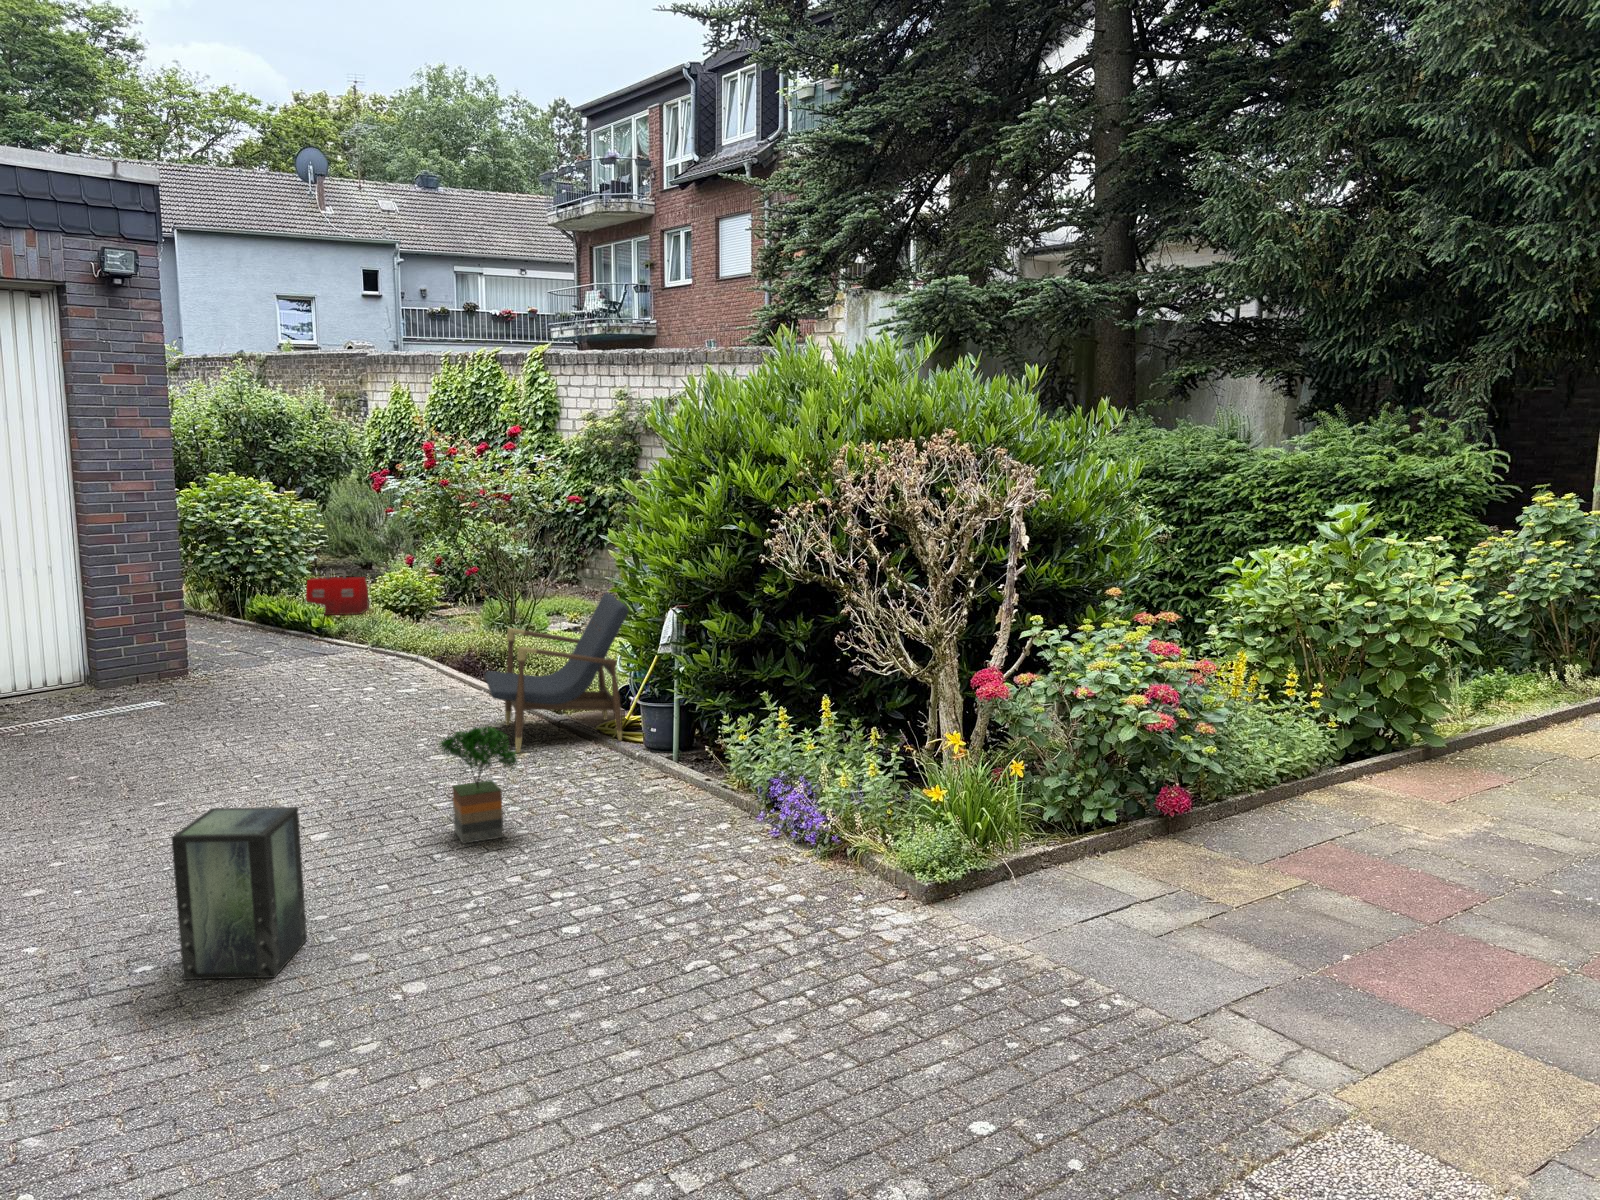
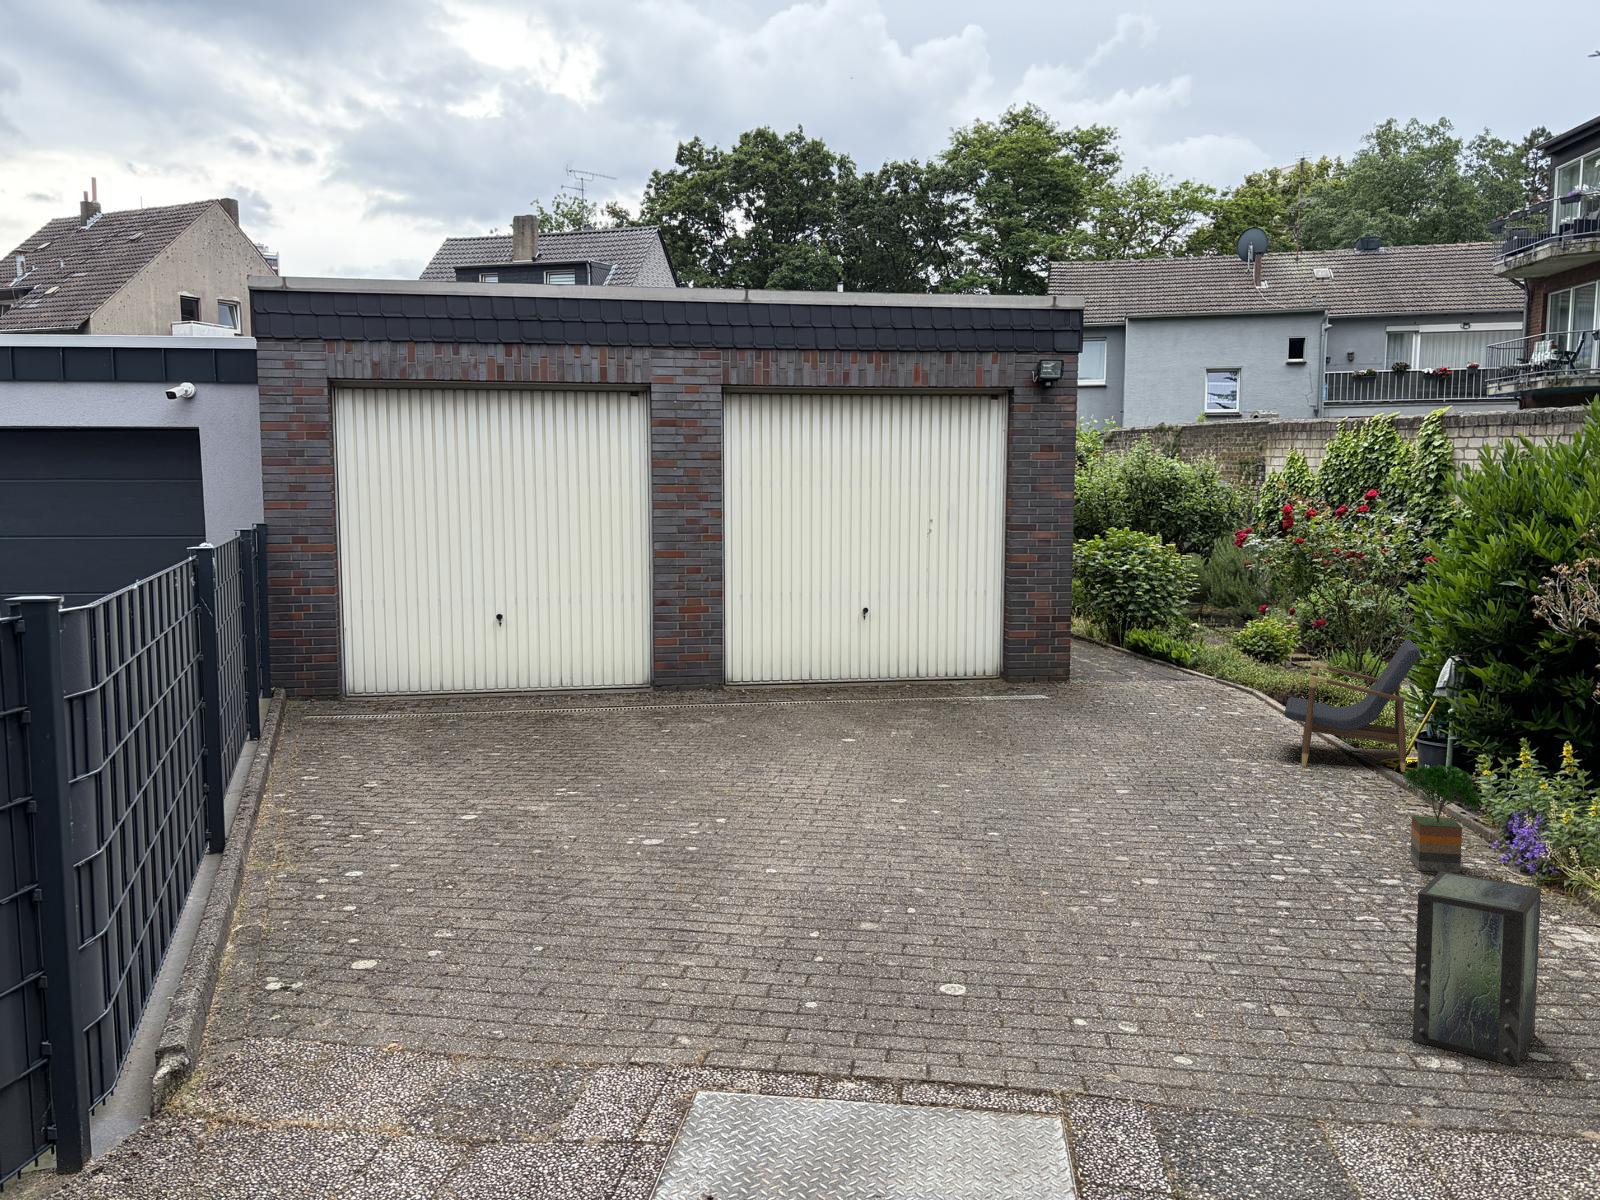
toolbox: present [306,570,369,615] -> none [1177,614,1231,654]
potted tree: present [439,726,517,844] -> present [1402,764,1481,873]
storage box: present [171,807,307,980] -> present [1413,871,1541,1066]

